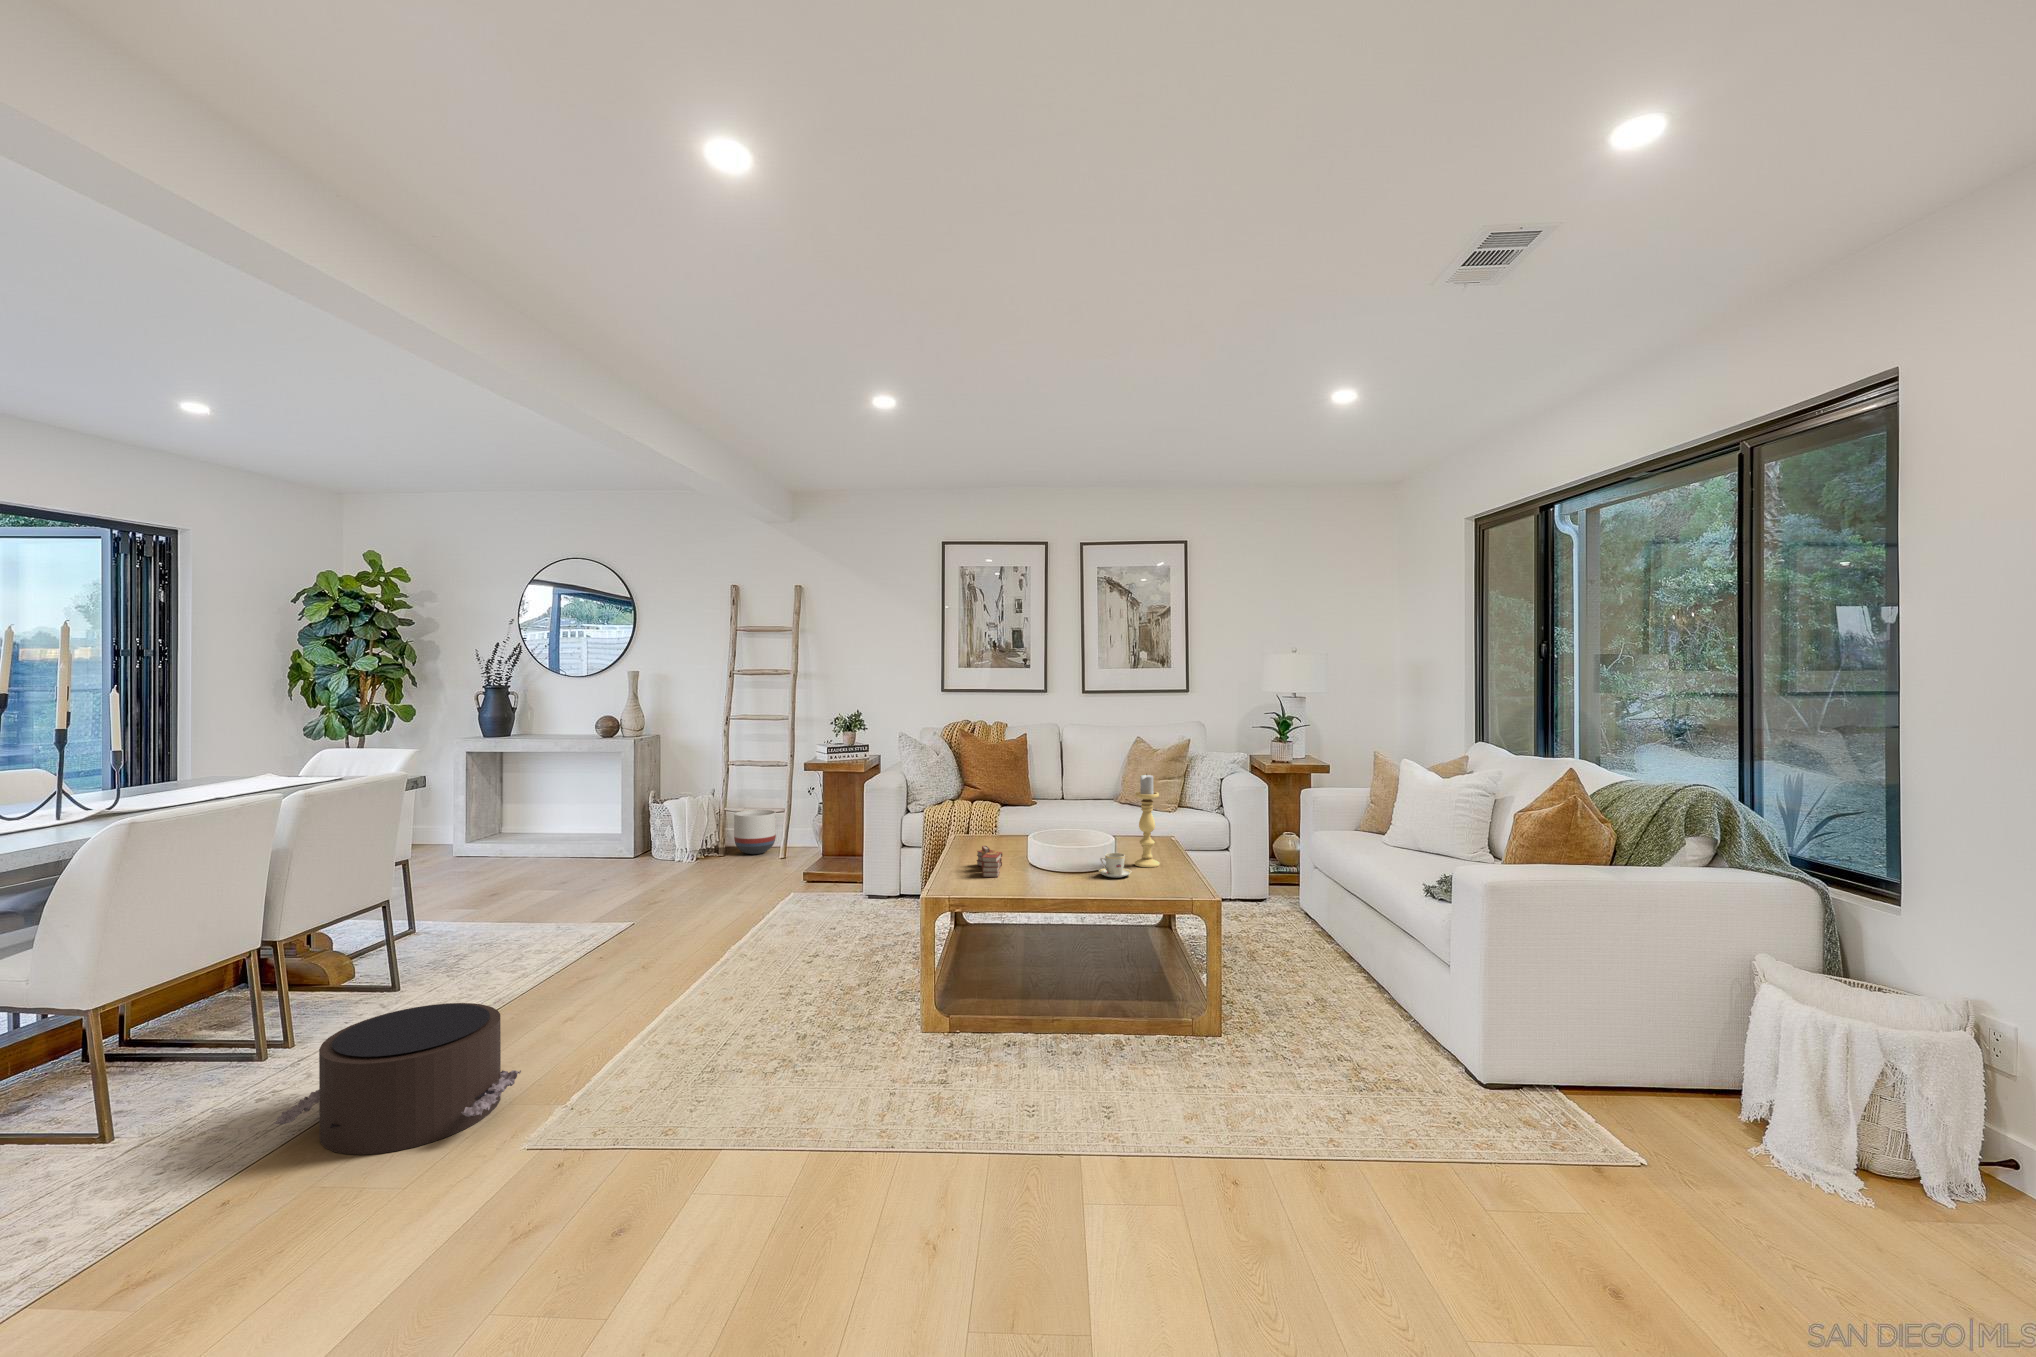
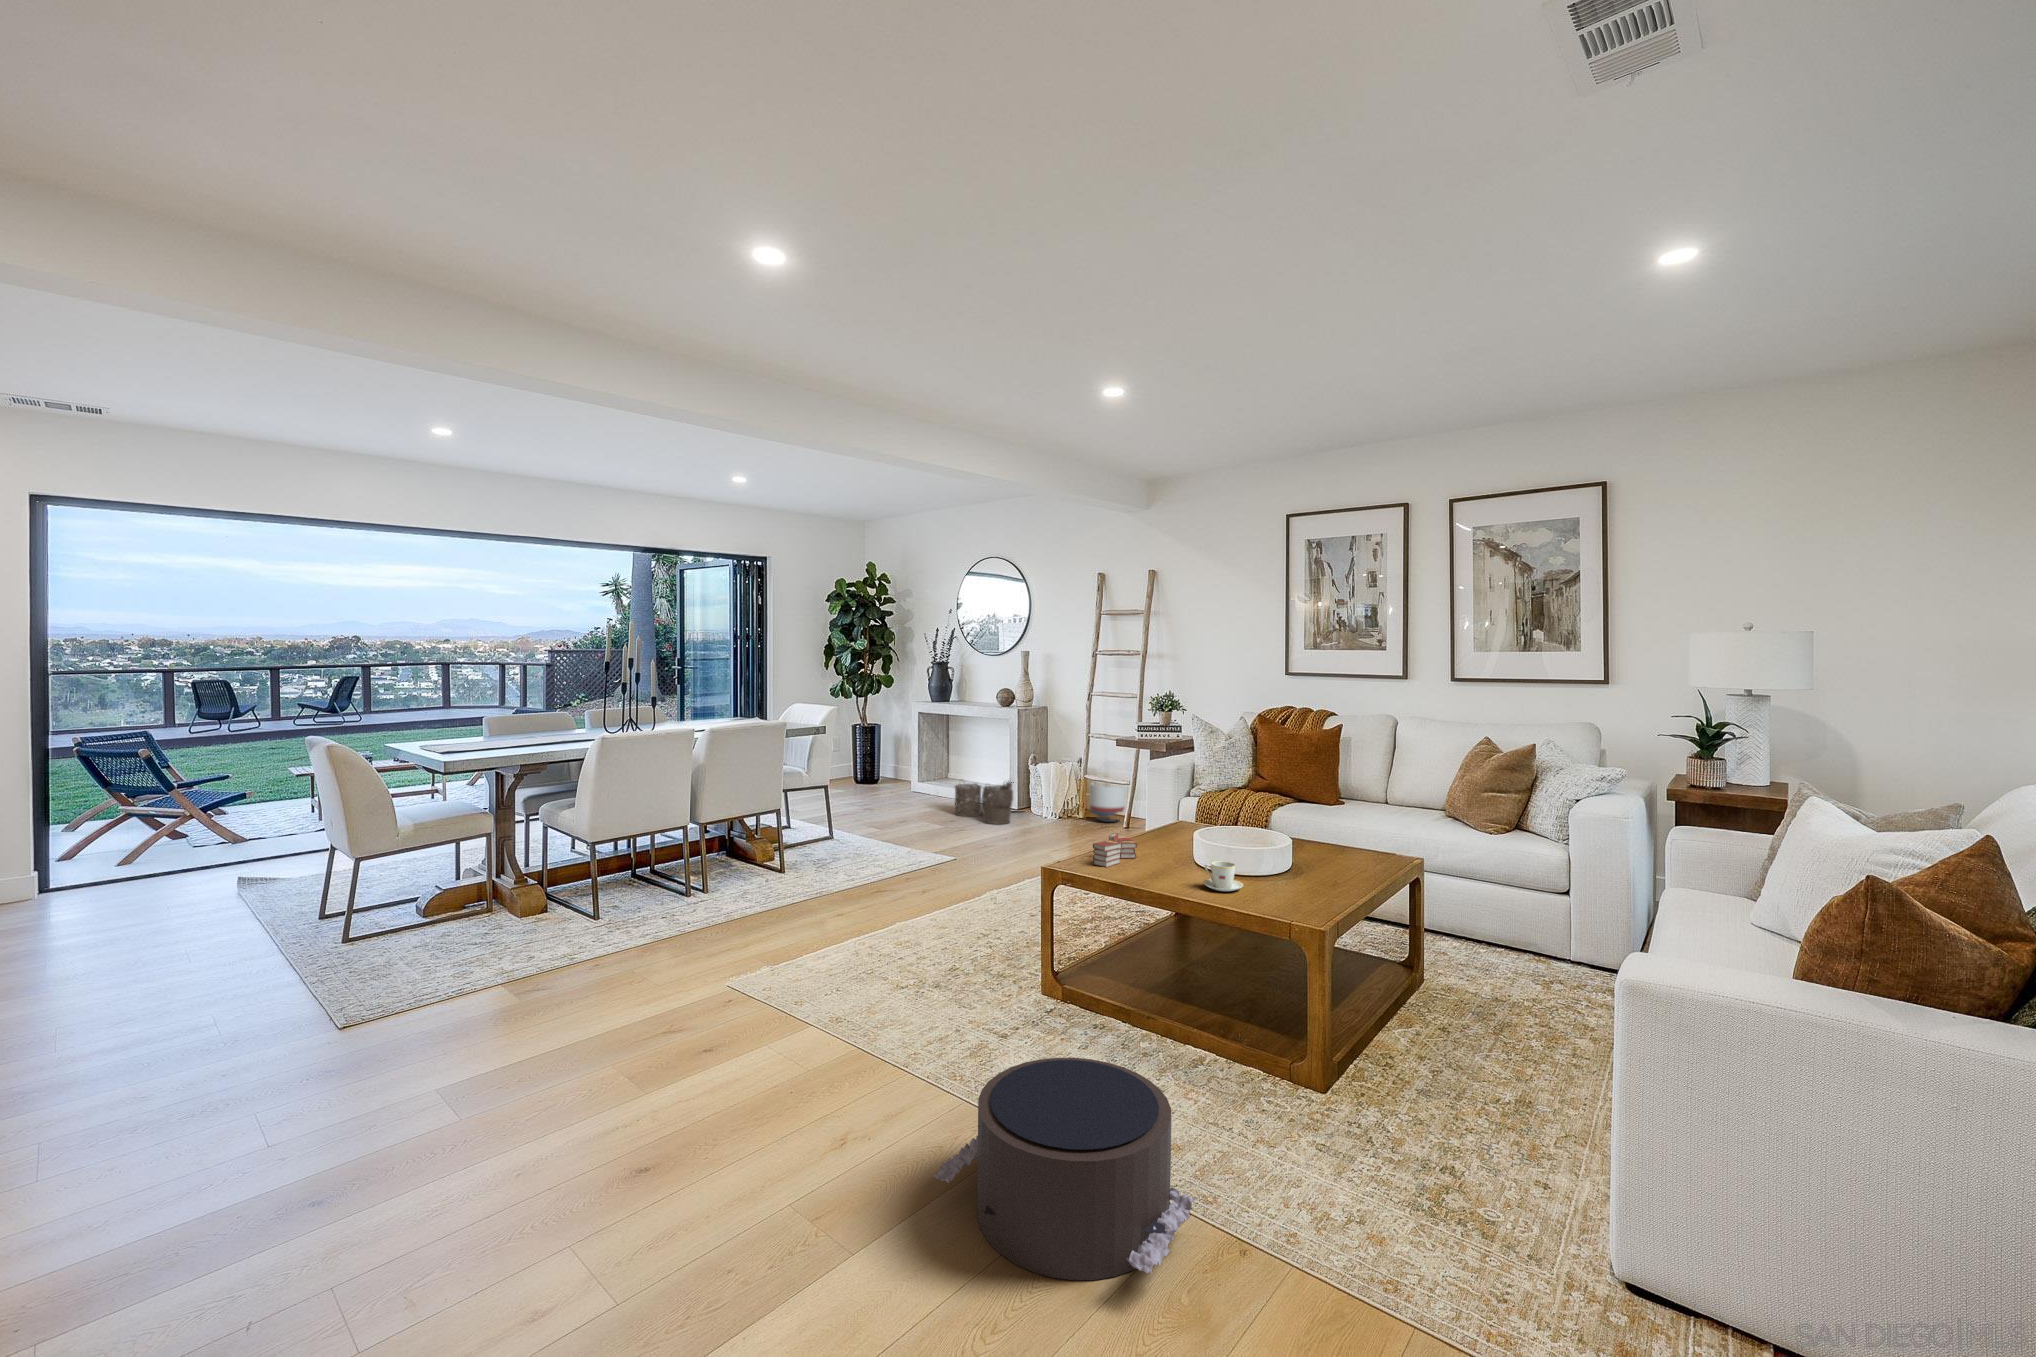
candle holder: present [1135,775,1160,867] -> none [1274,773,1307,889]
woven basket: none [564,820,650,875] -> present [955,781,1014,824]
pouf: present [273,1003,521,1155] -> present [934,1058,1196,1280]

